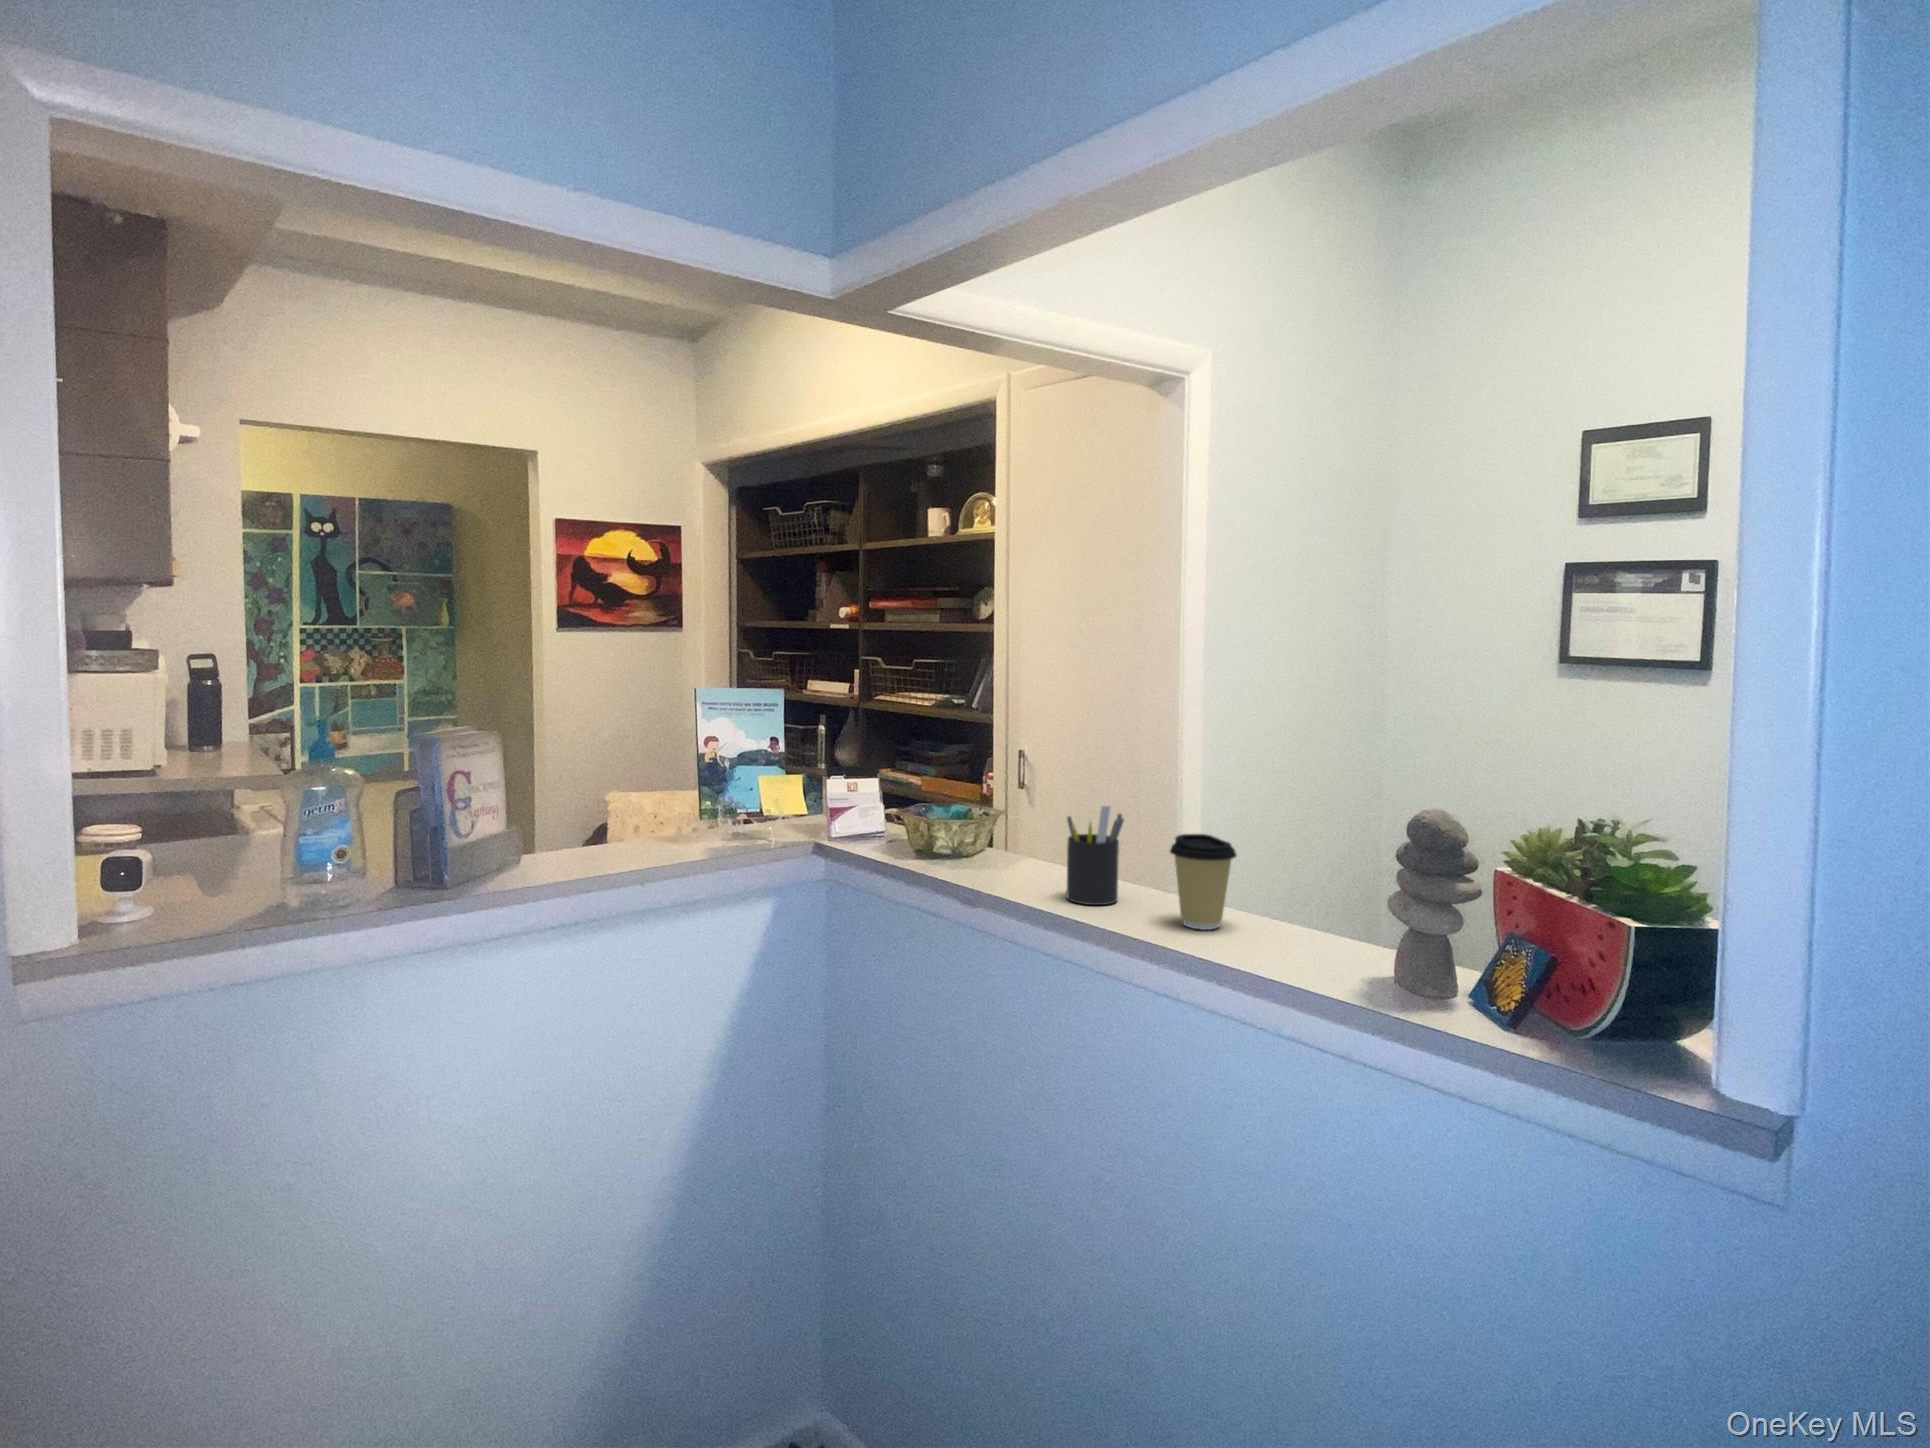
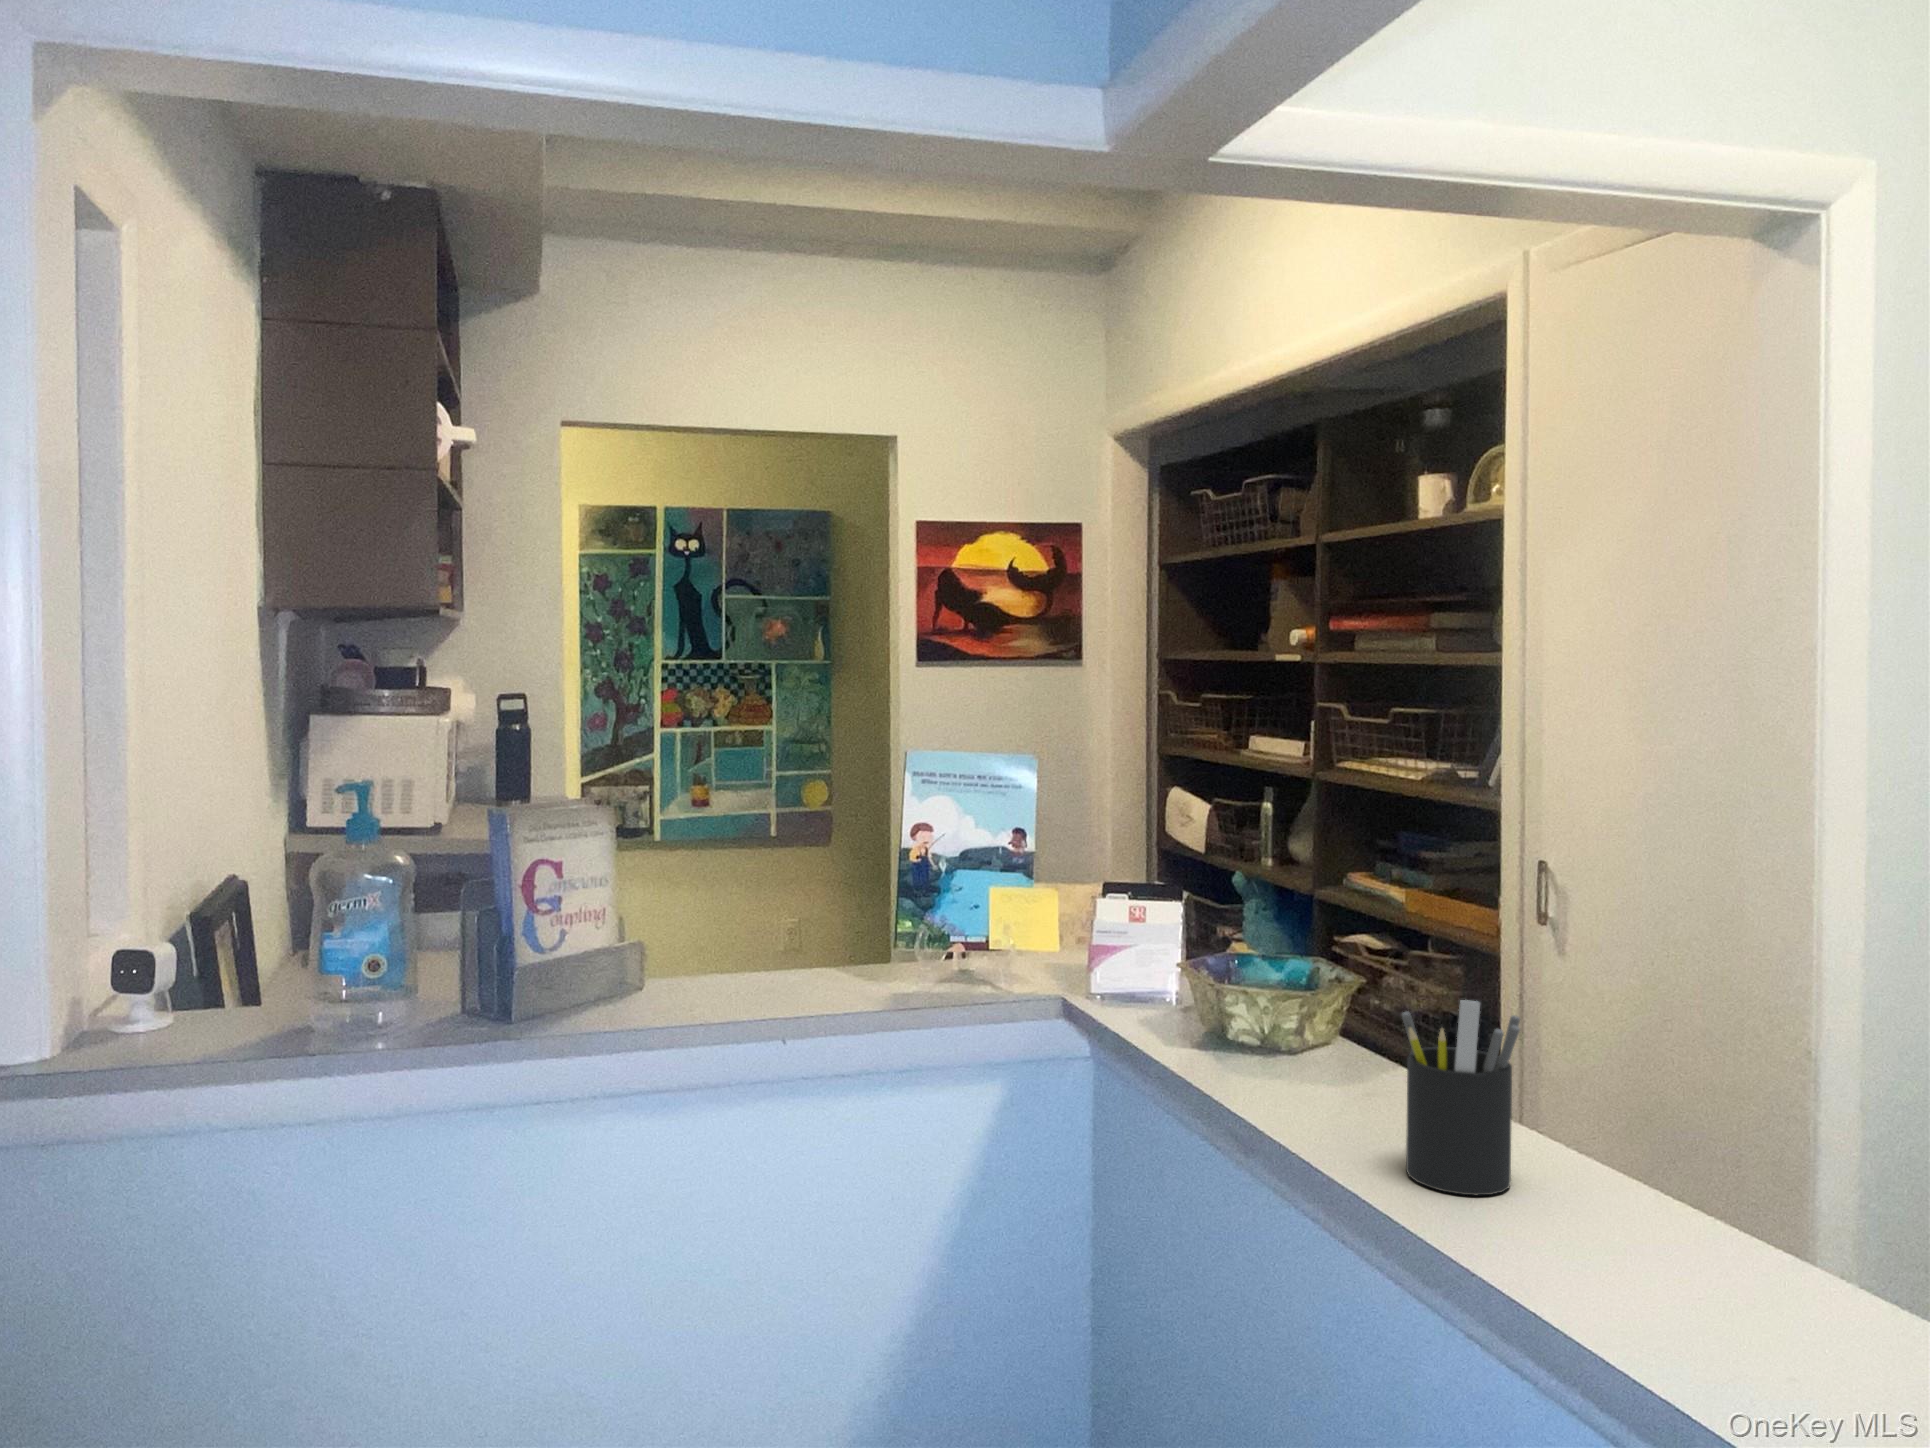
coffee cup: present [1170,834,1237,930] -> none [1580,1080,1737,1297]

